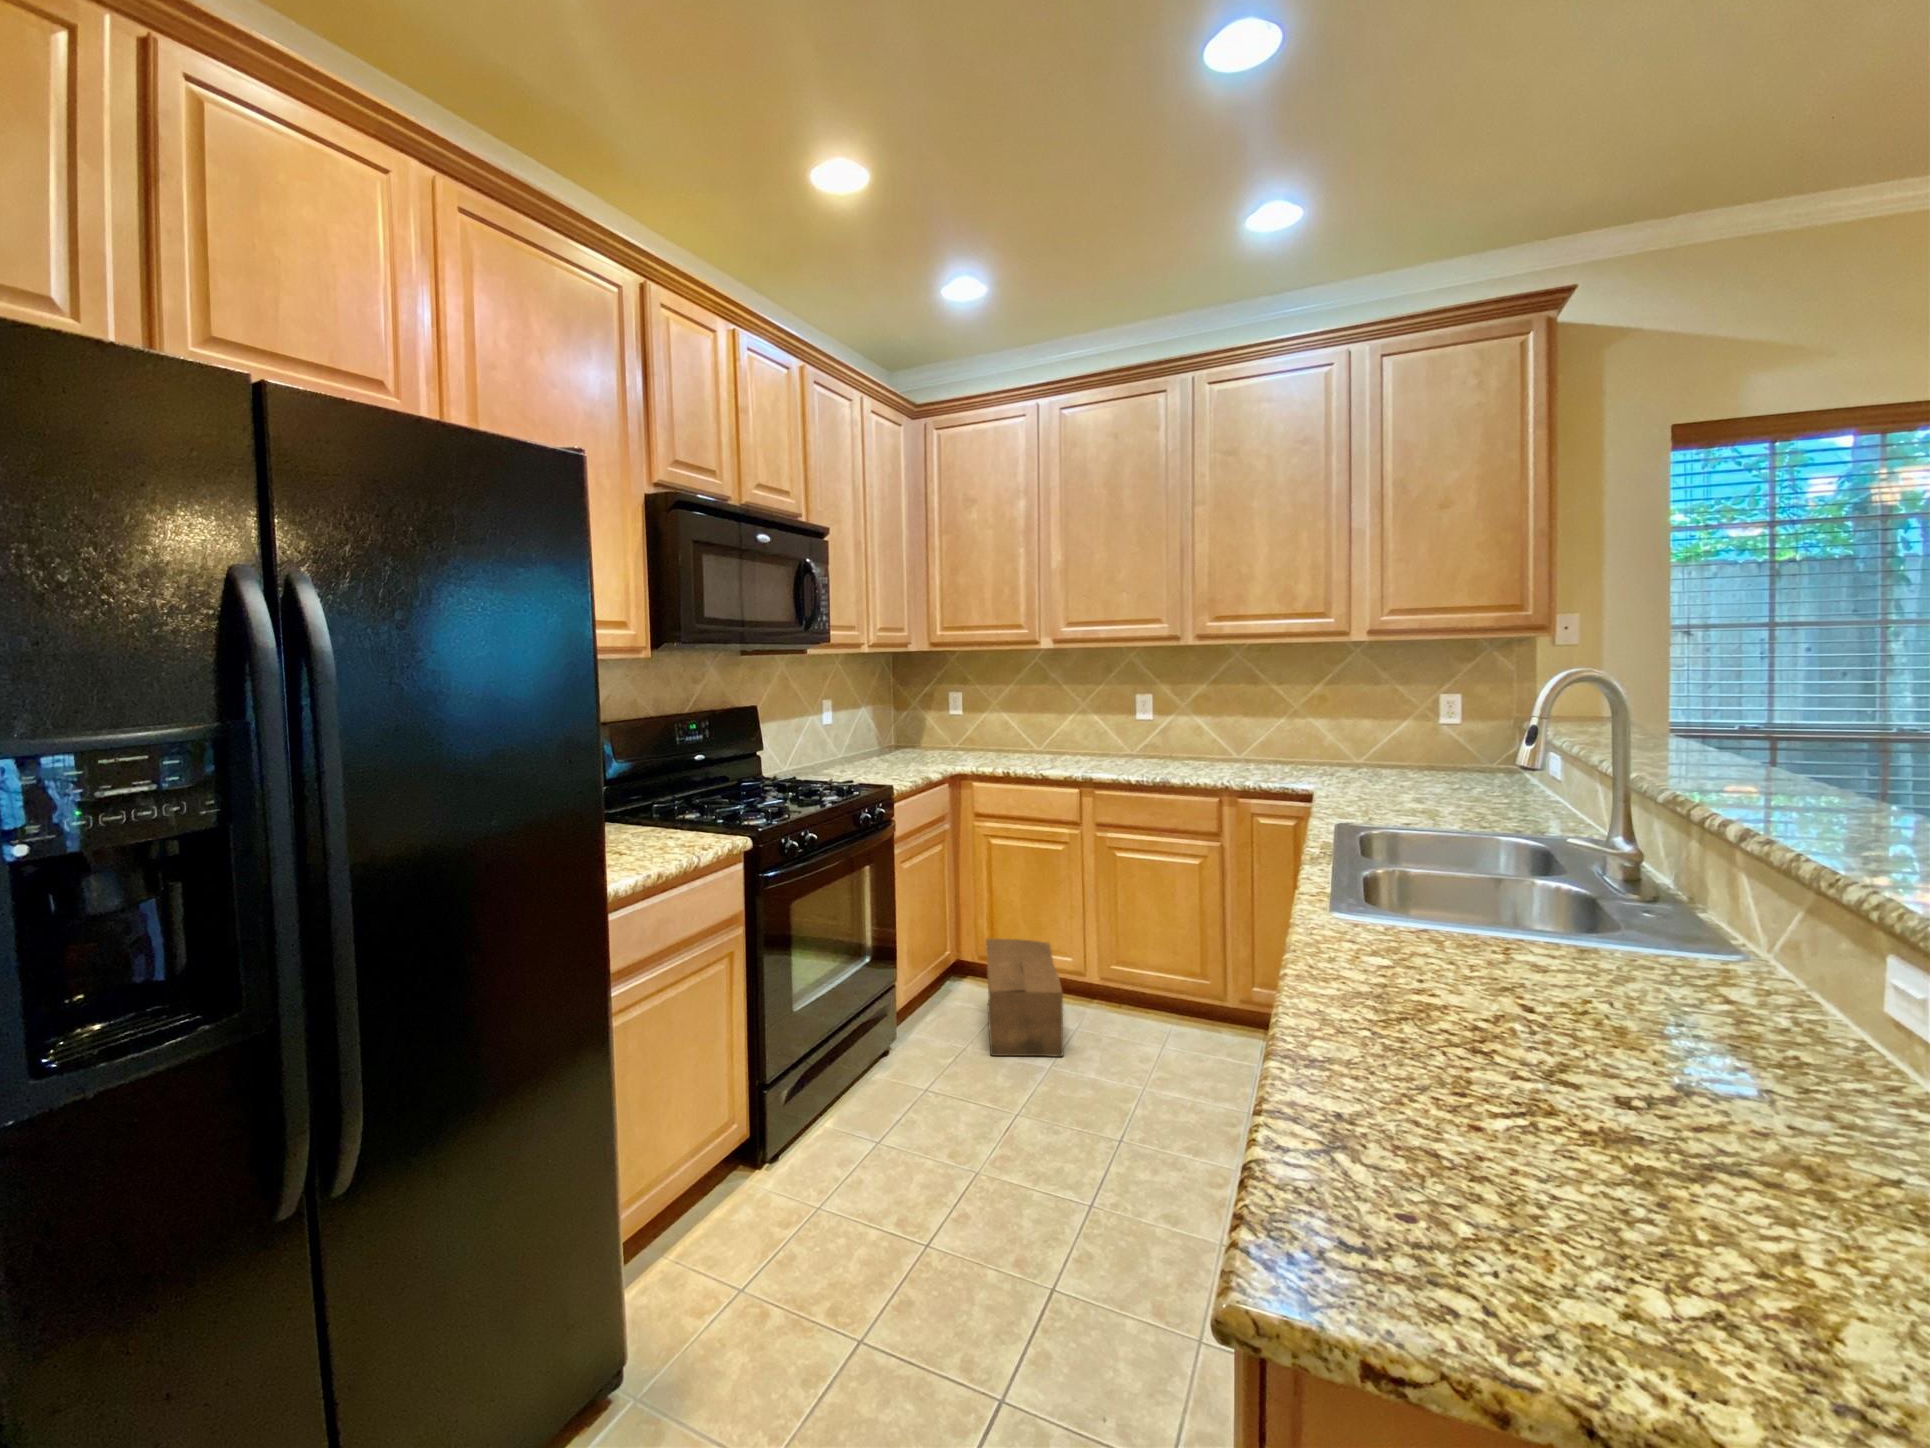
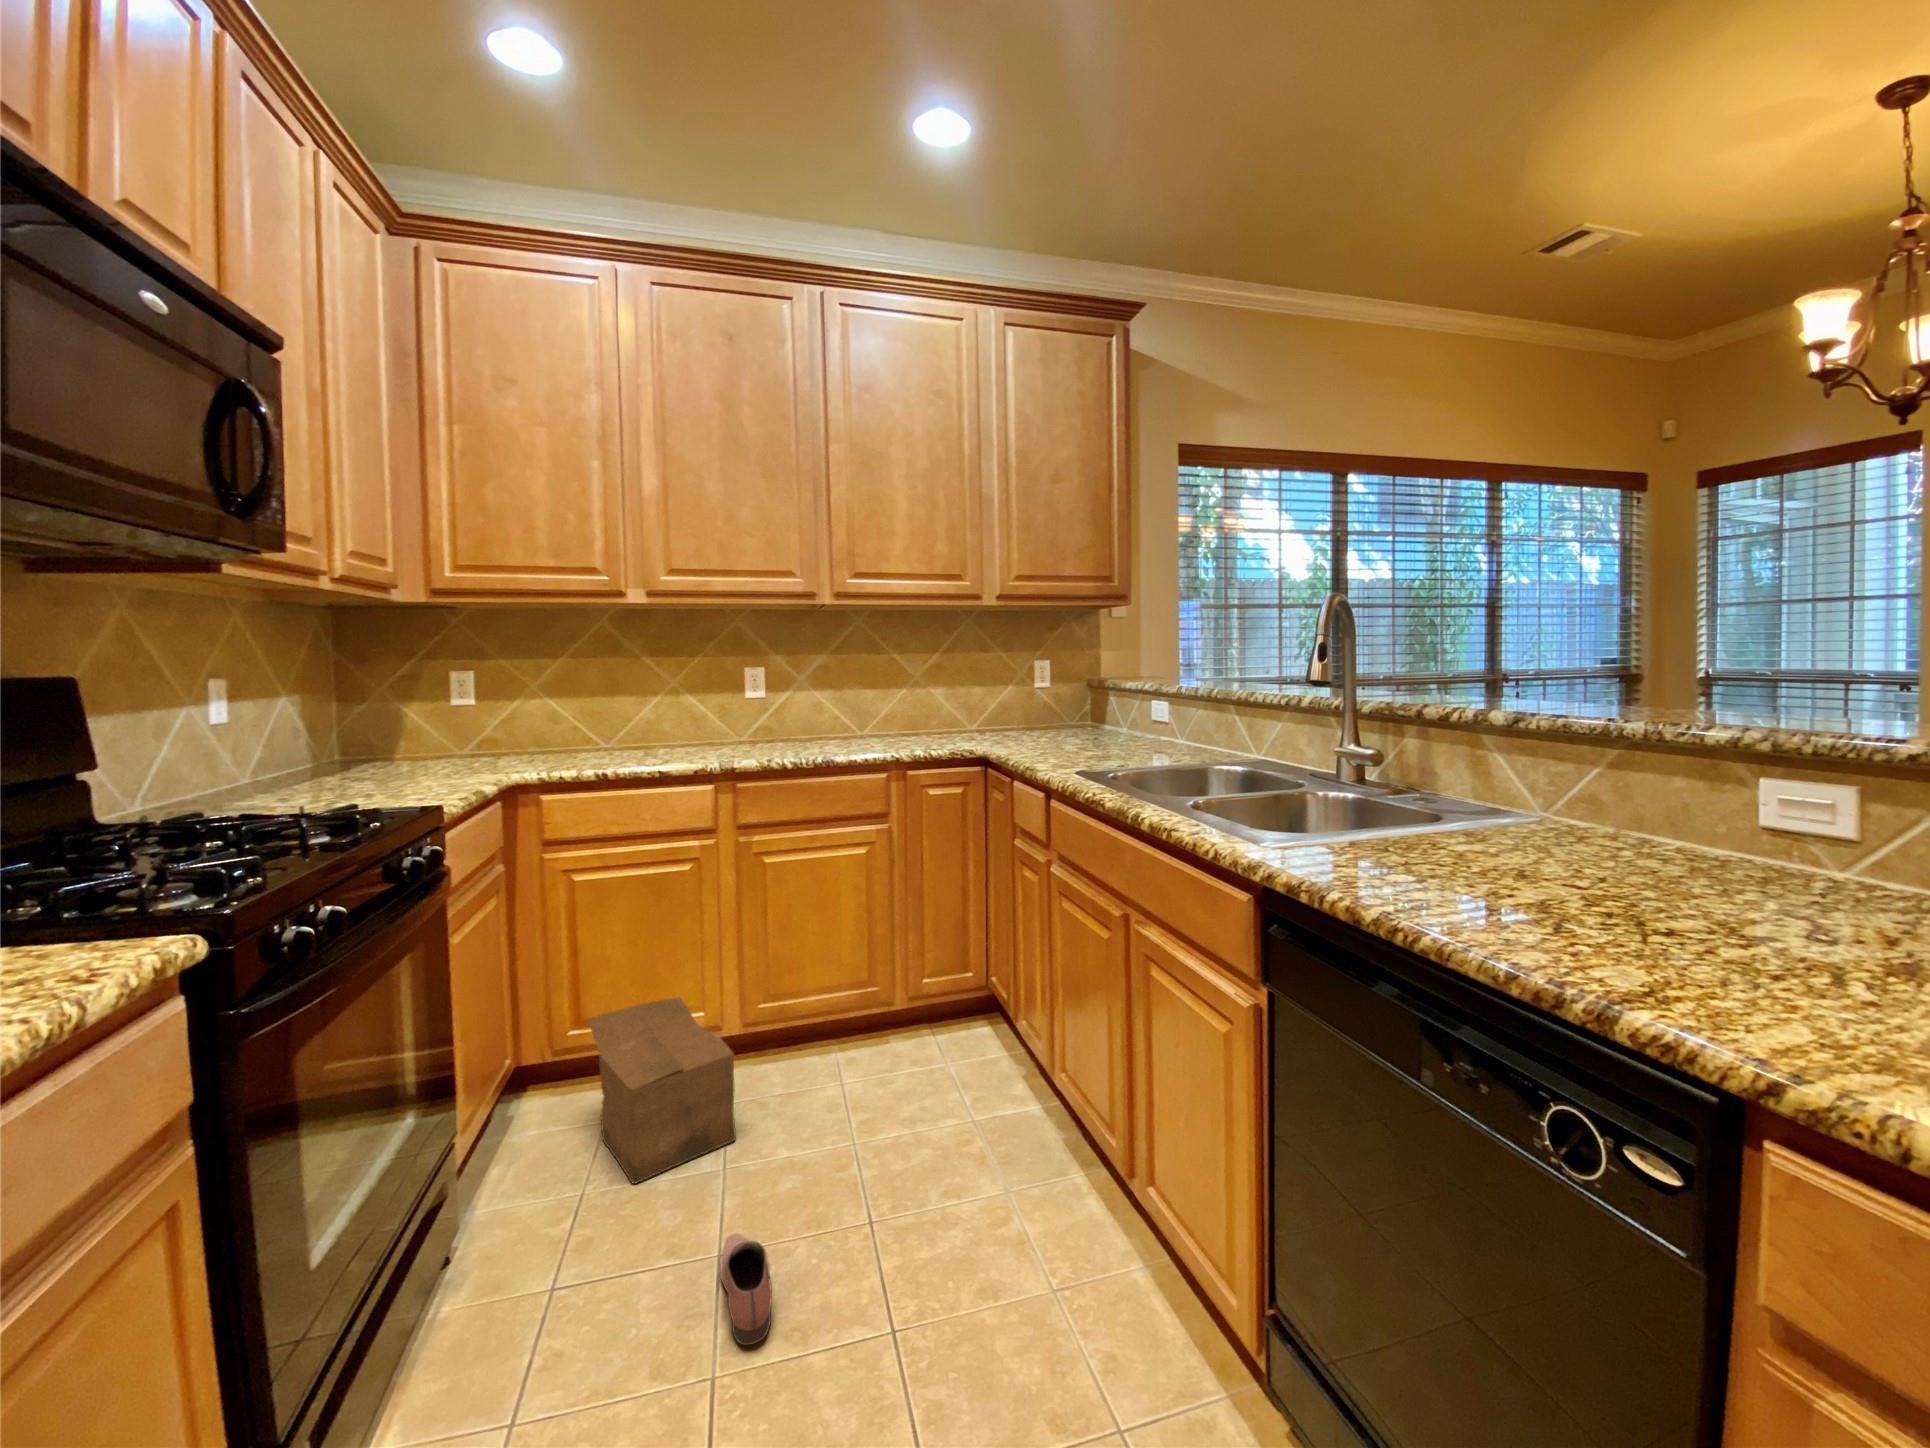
shoe: none [994,1108,1034,1174] -> present [720,1233,772,1345]

